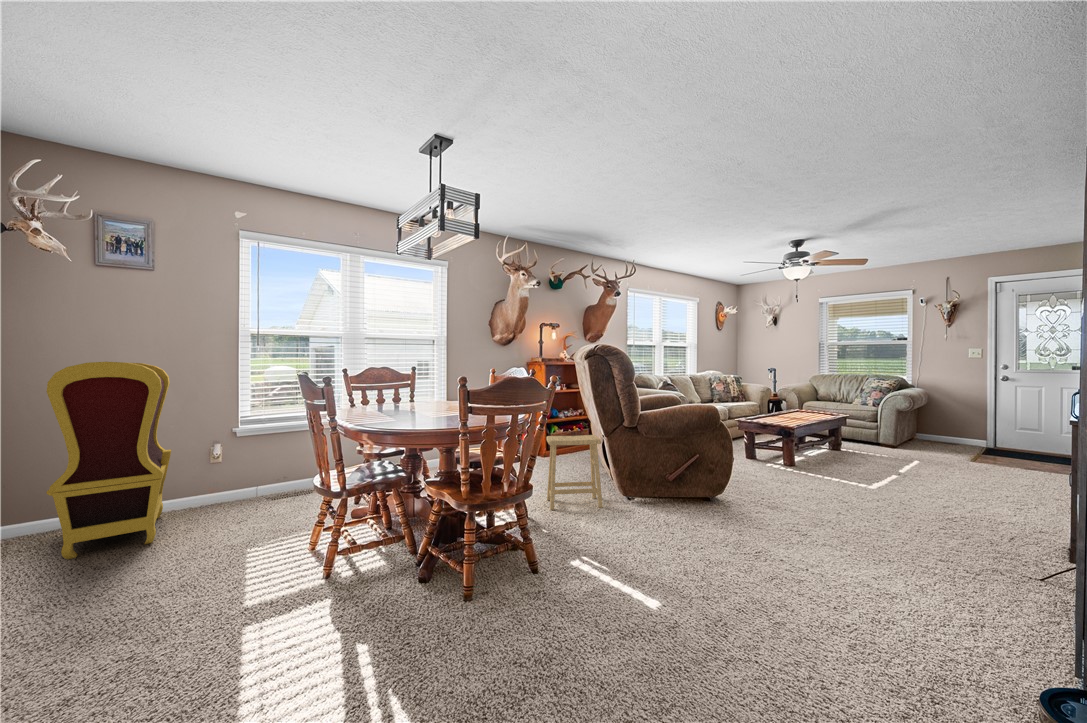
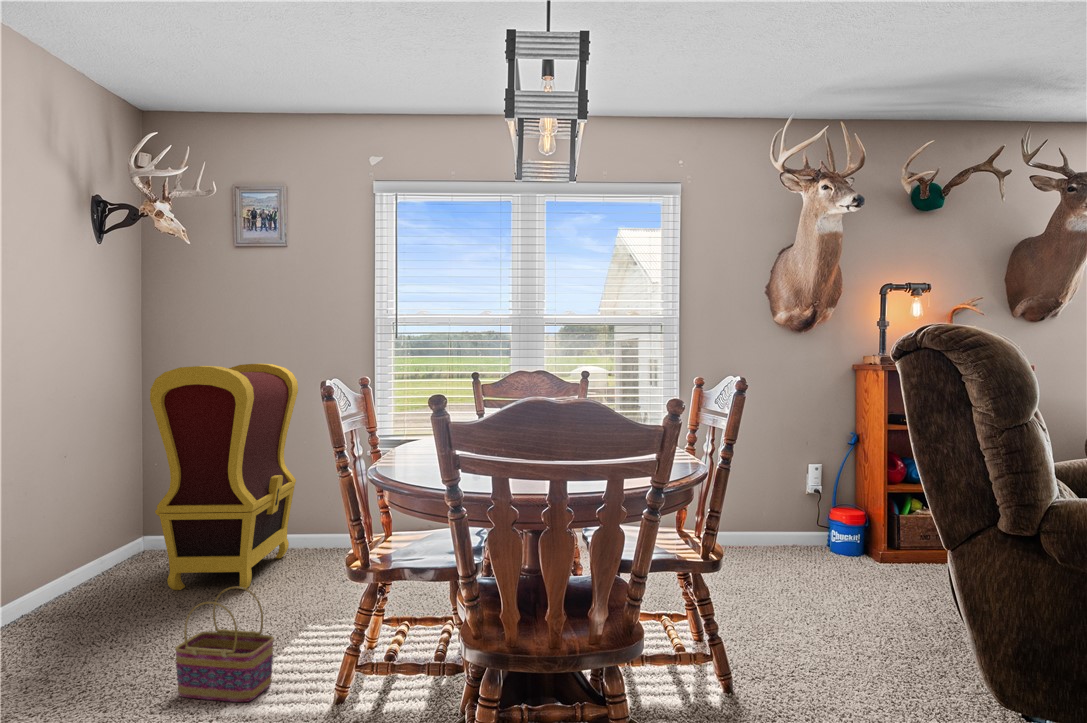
footstool: present [546,435,603,510] -> none [771,526,899,706]
basket: none [182,522,267,617] -> present [175,586,274,702]

